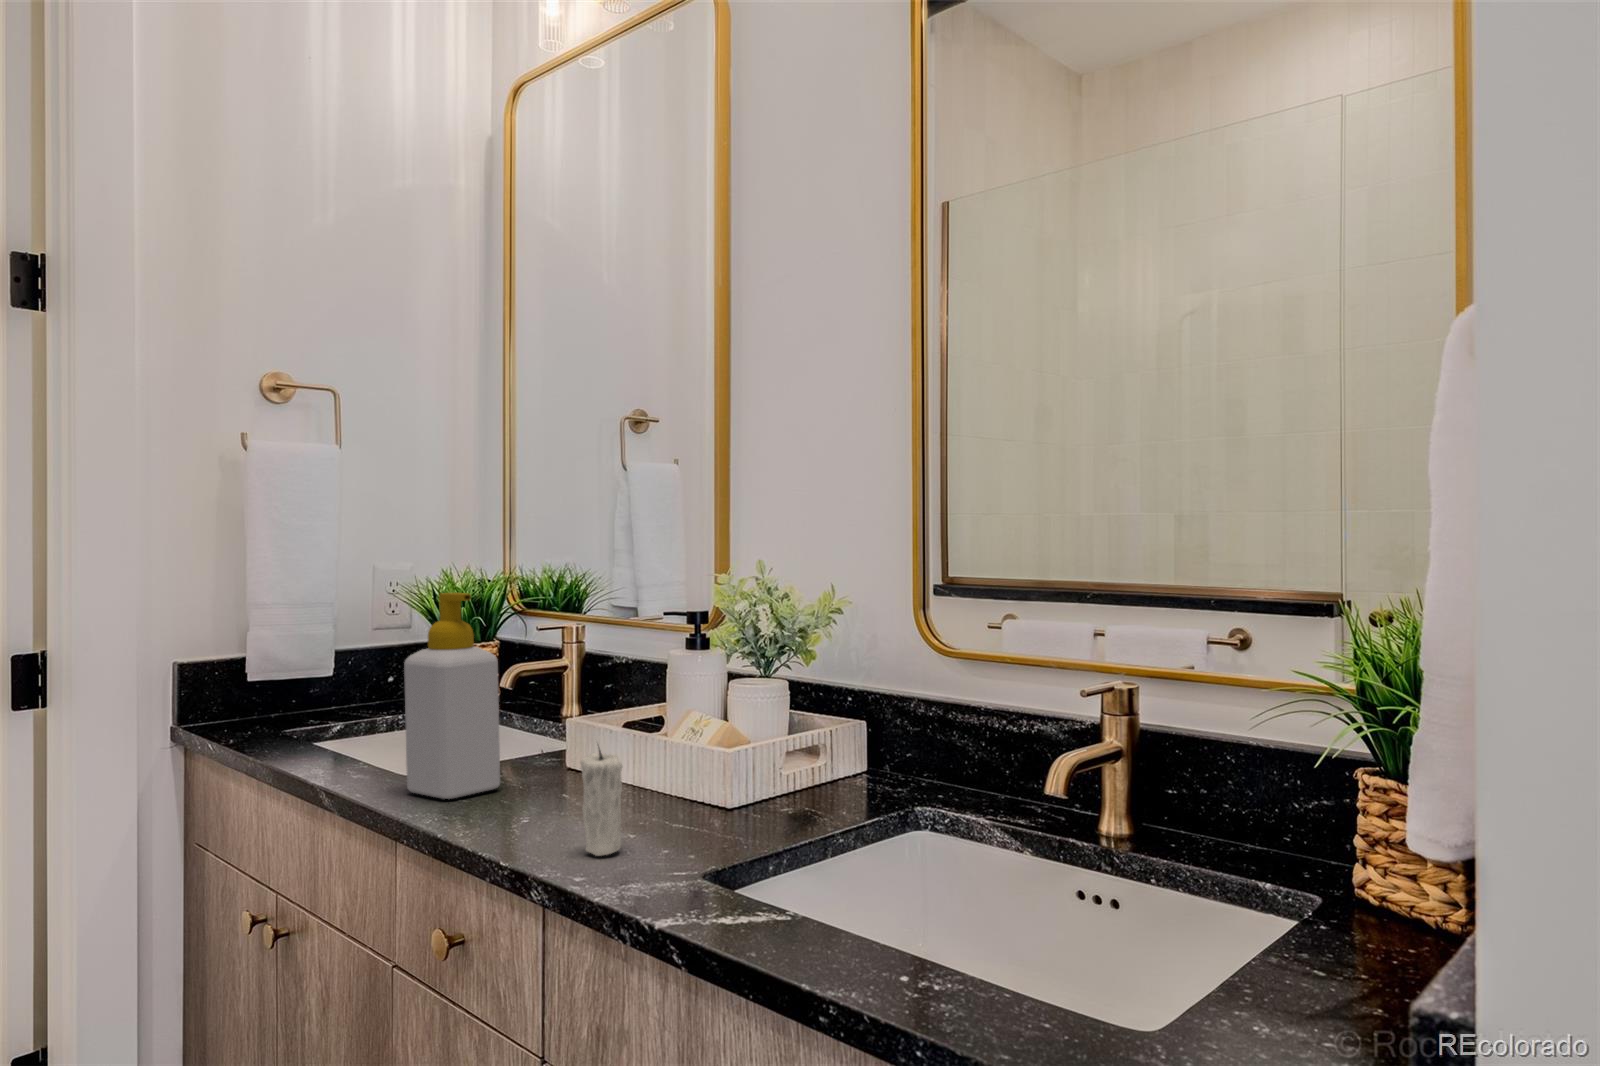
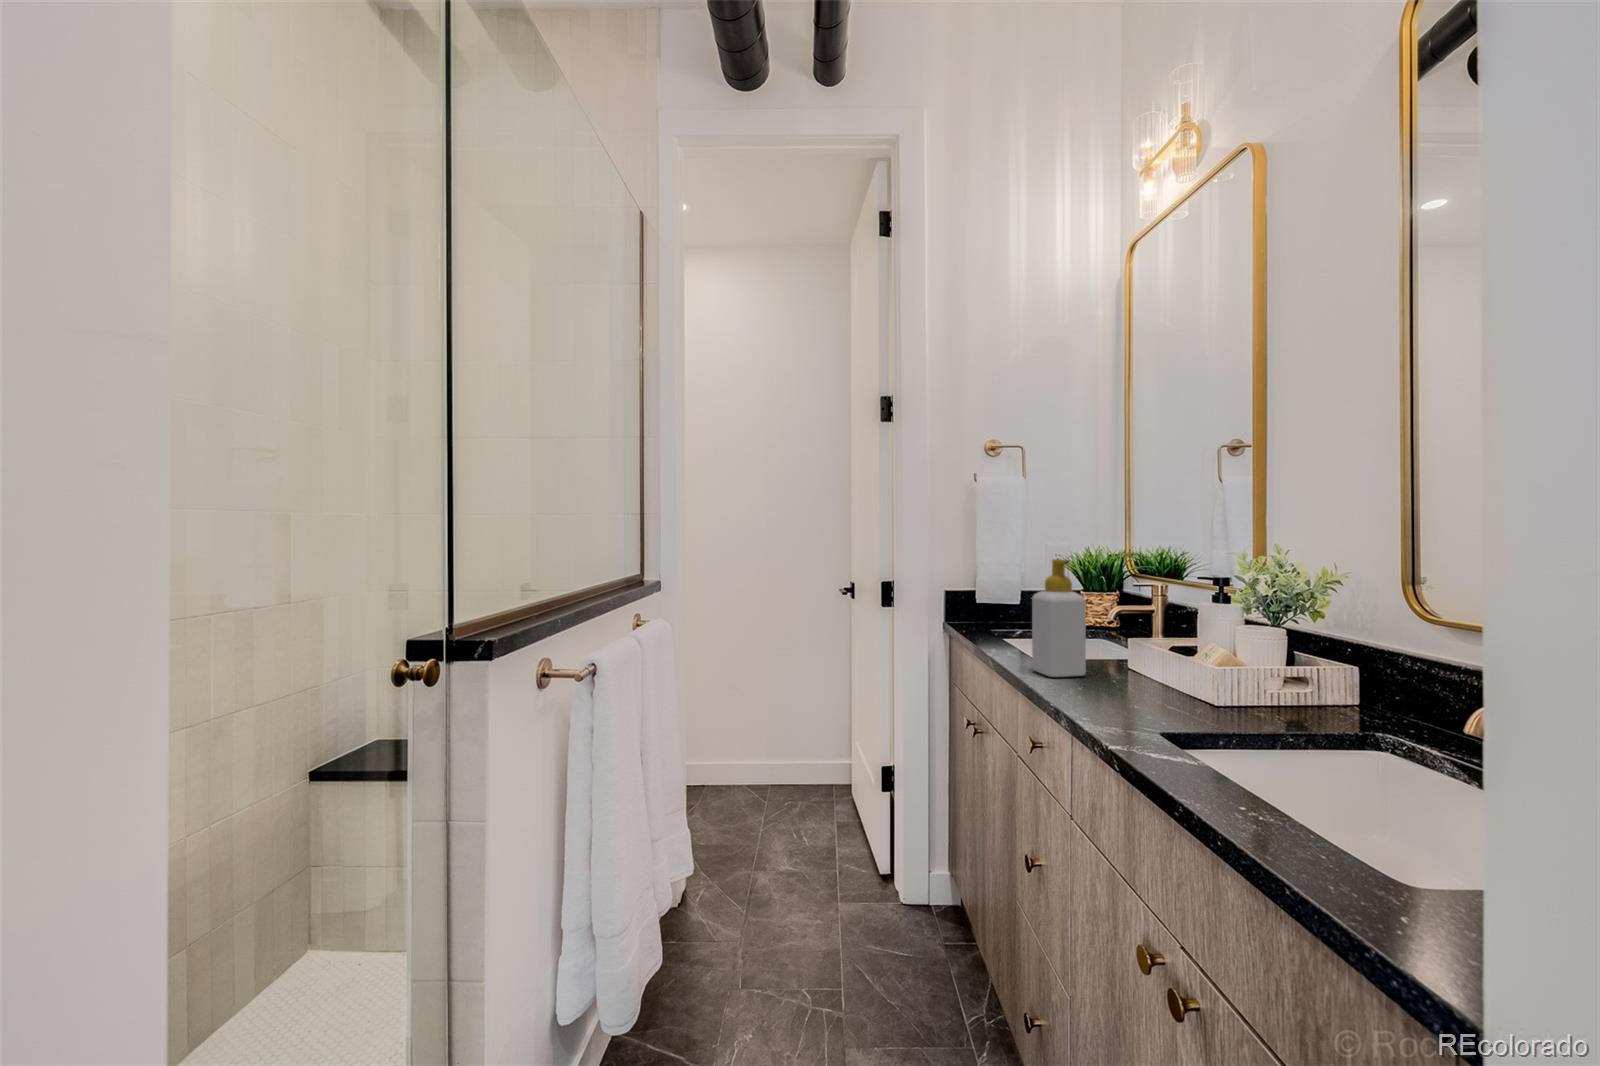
candle: present [581,748,622,856] -> none [1105,648,1133,721]

